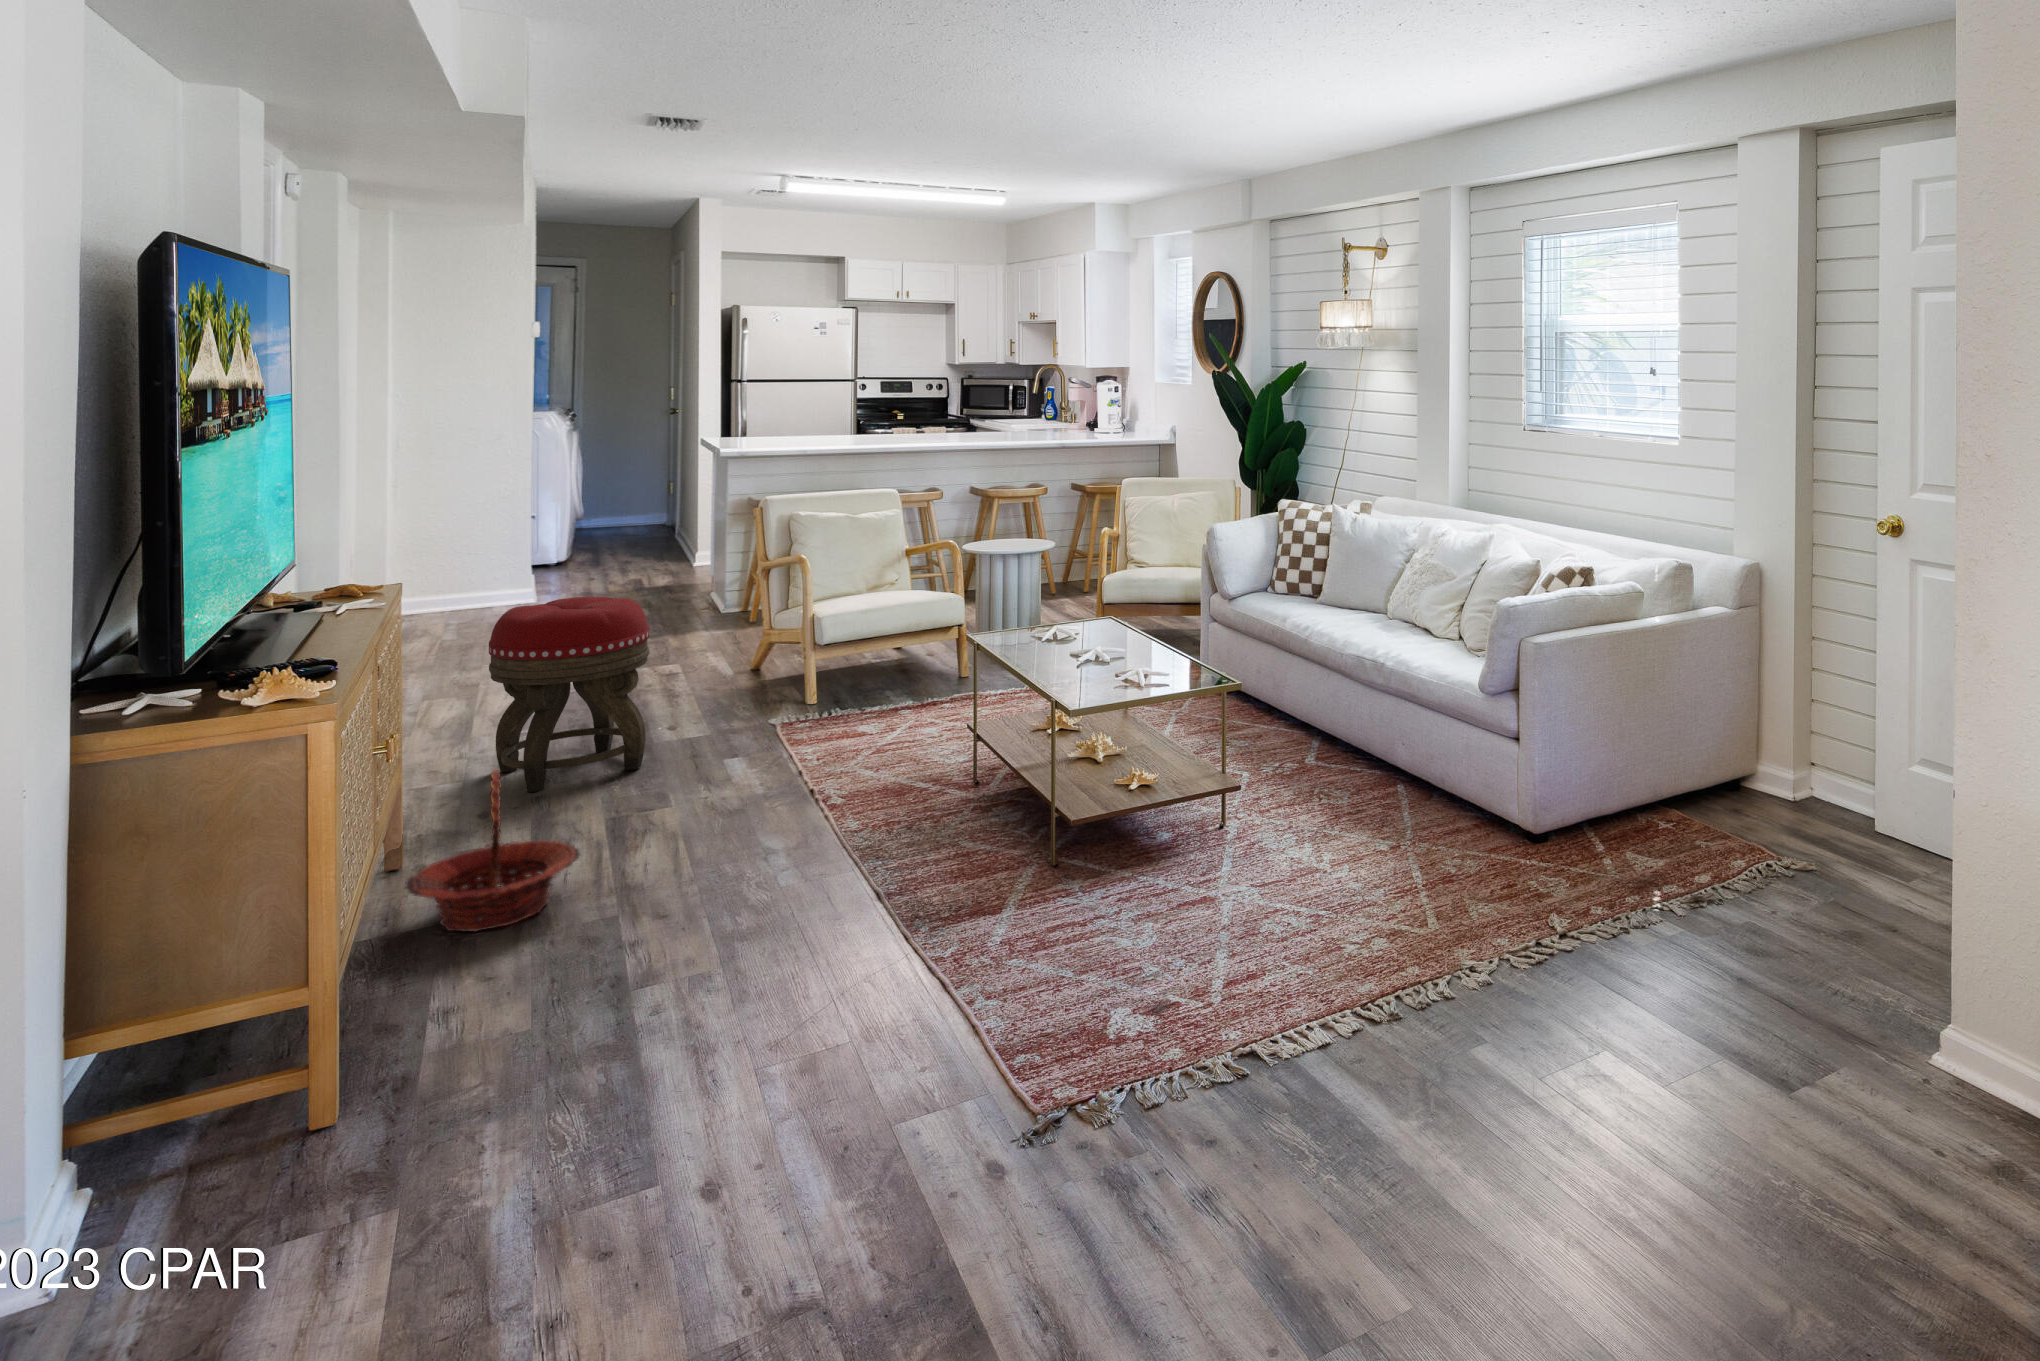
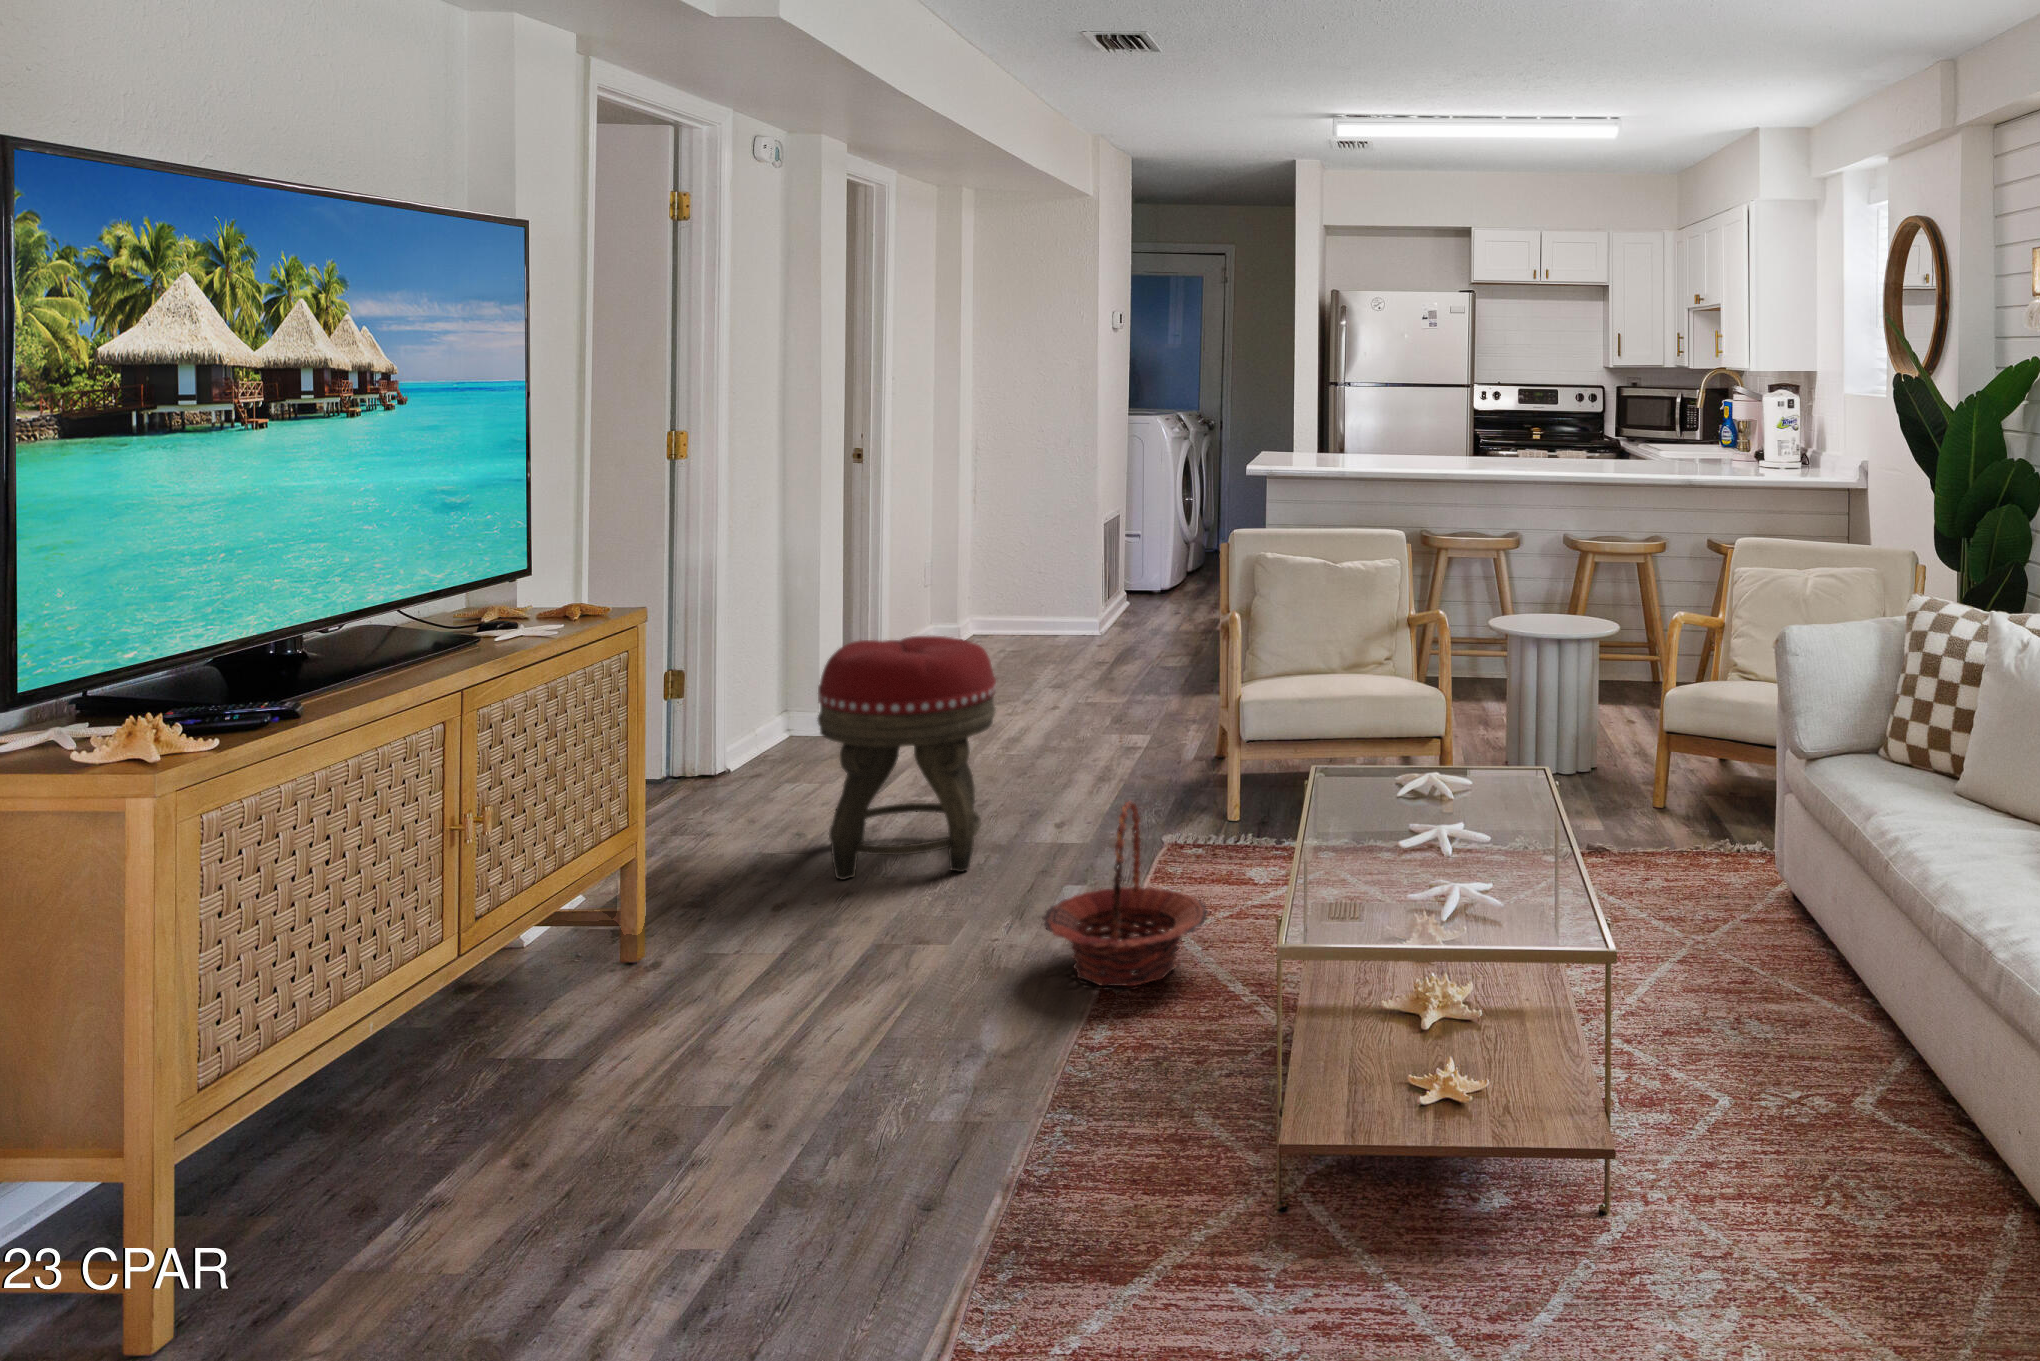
basket: present [405,770,580,932] -> present [1043,801,1208,986]

